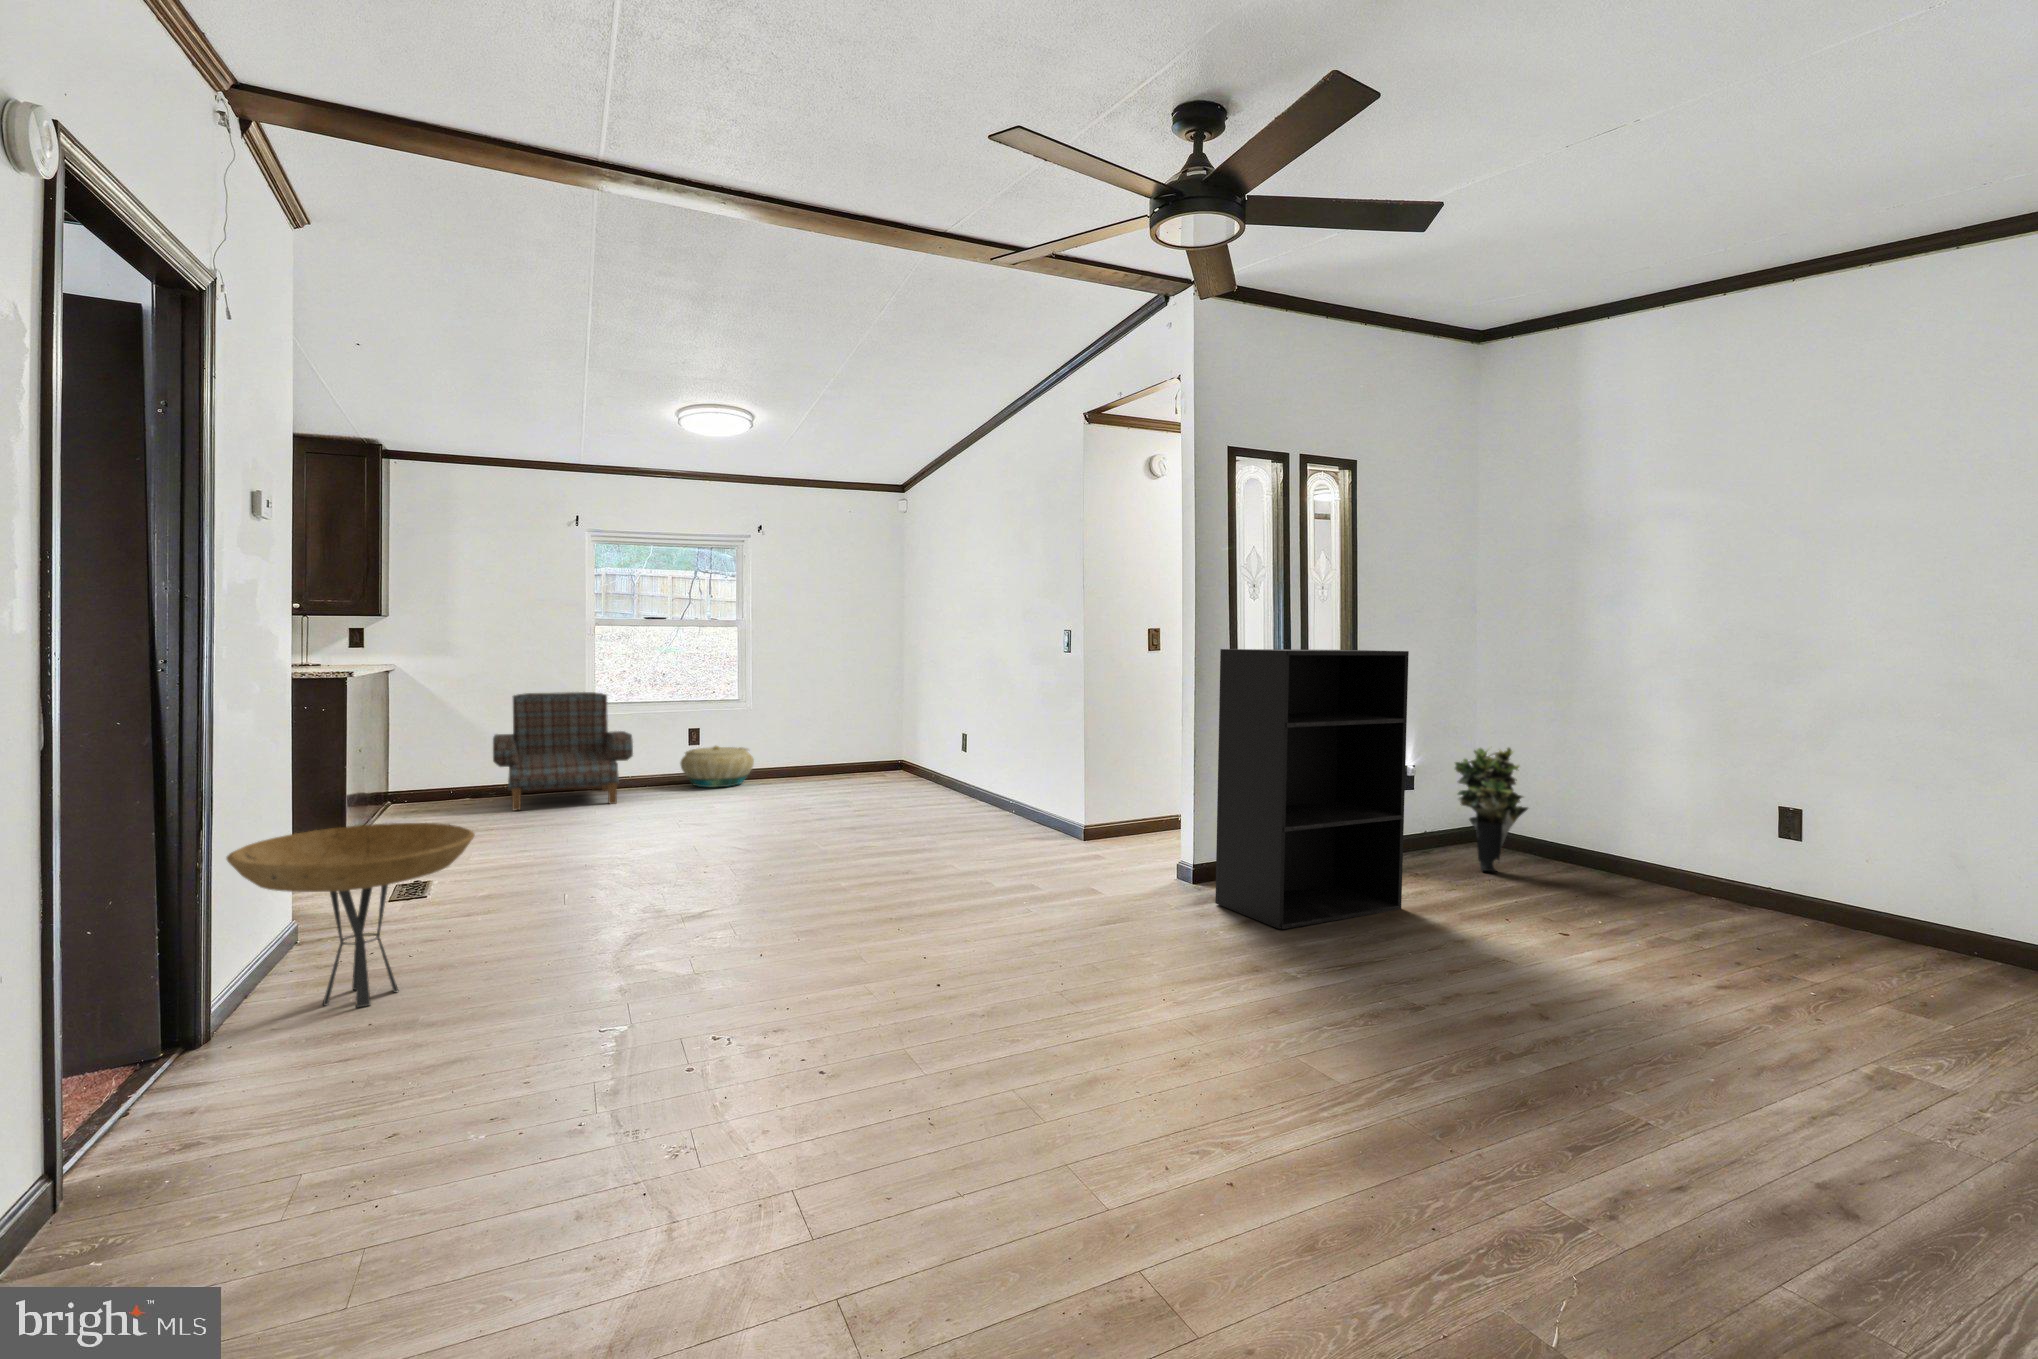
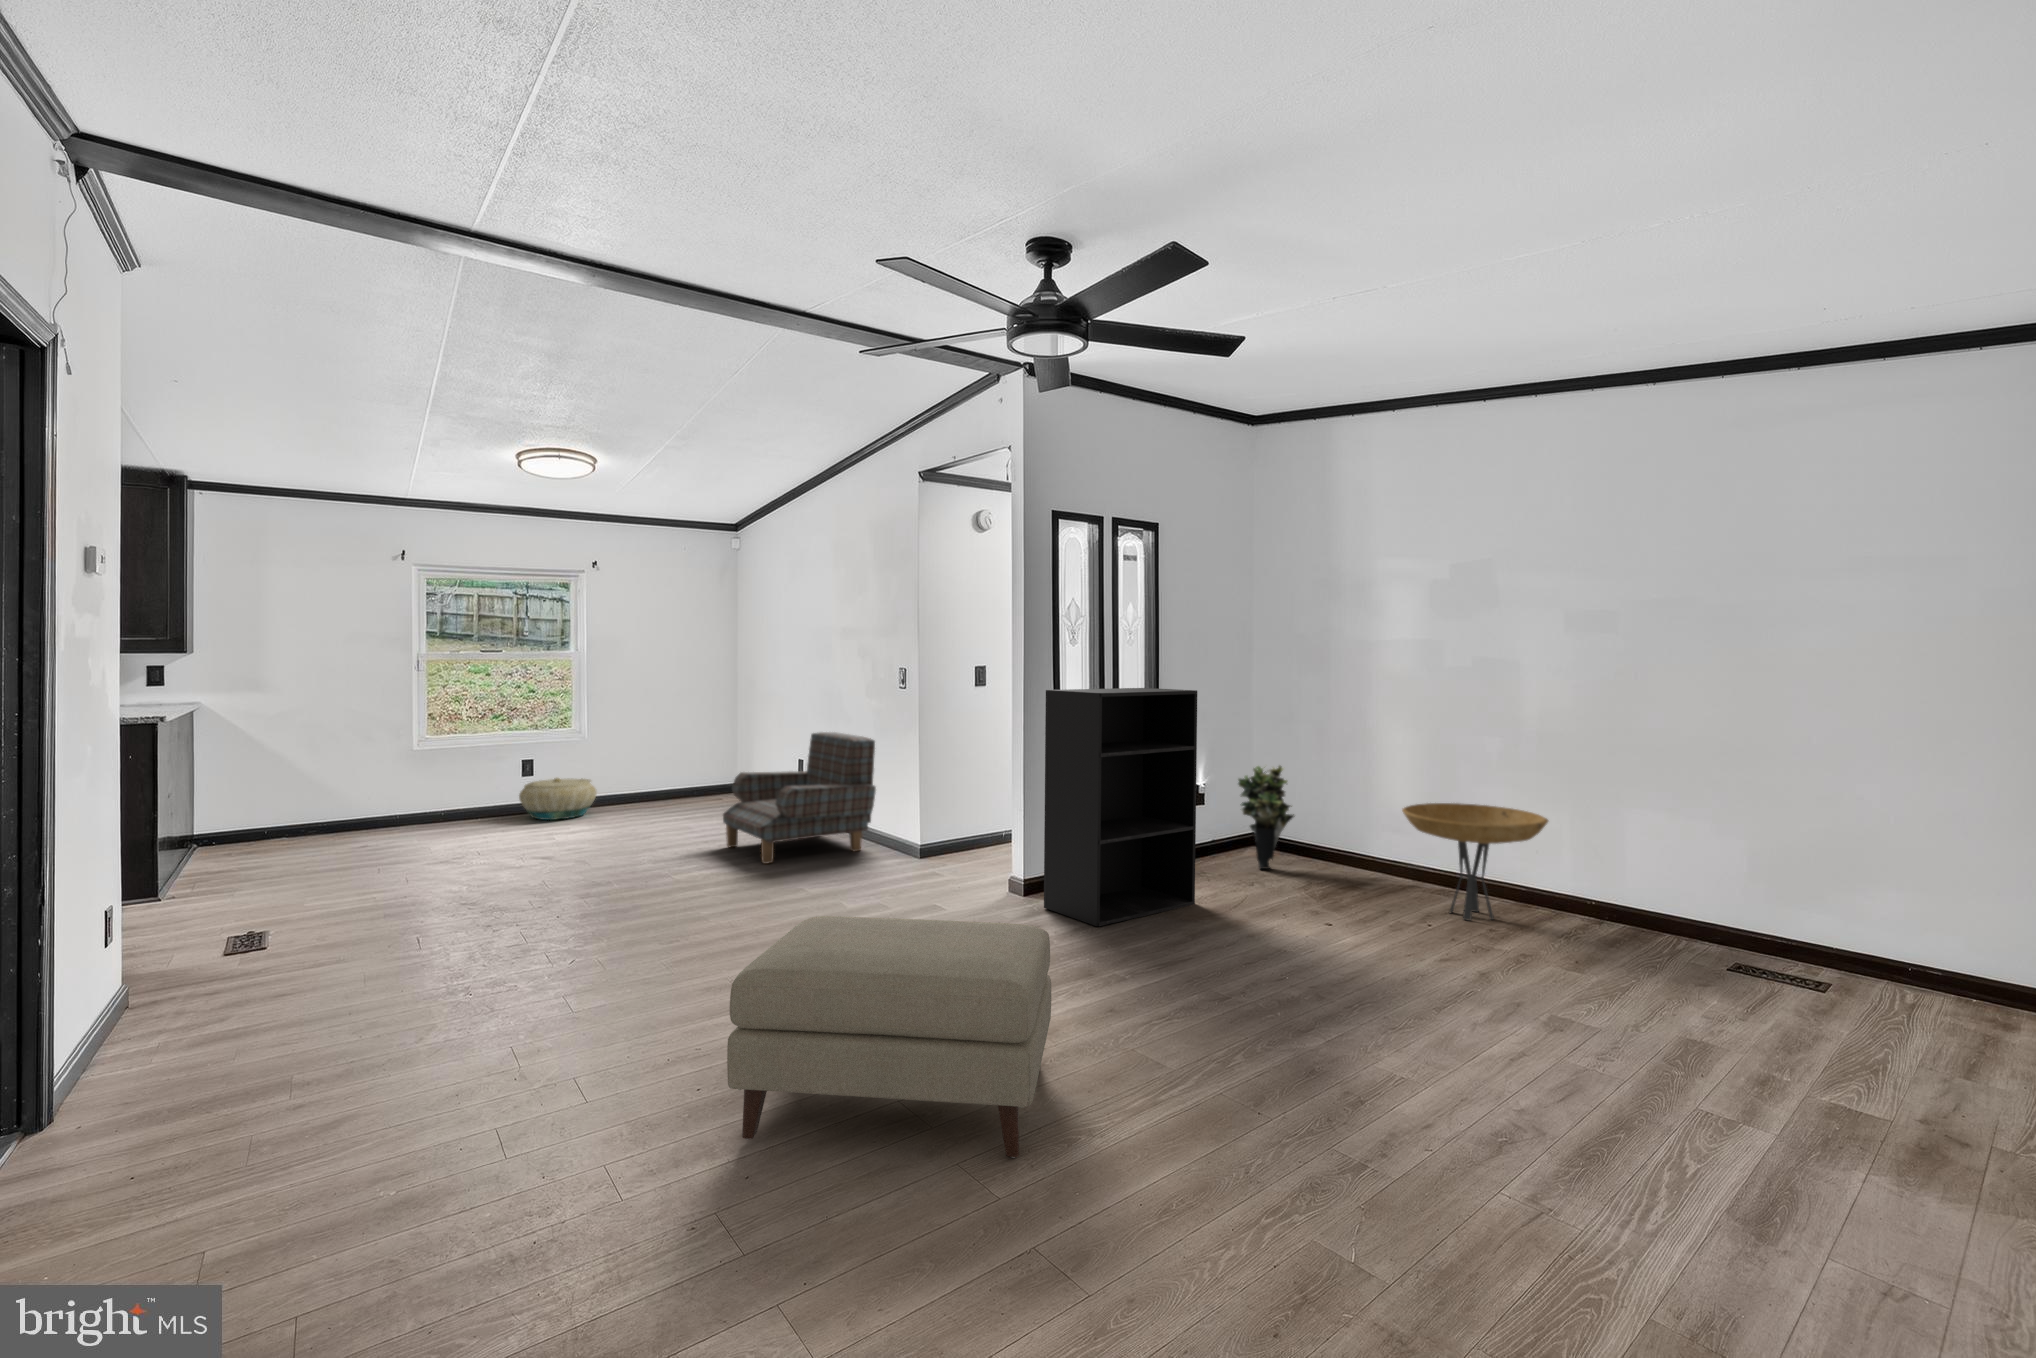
armchair: present [493,692,633,810] -> present [723,732,876,864]
side table: present [227,823,475,1008] -> present [1402,803,1548,920]
ottoman: none [816,900,1222,1231] -> present [727,916,1051,1158]

